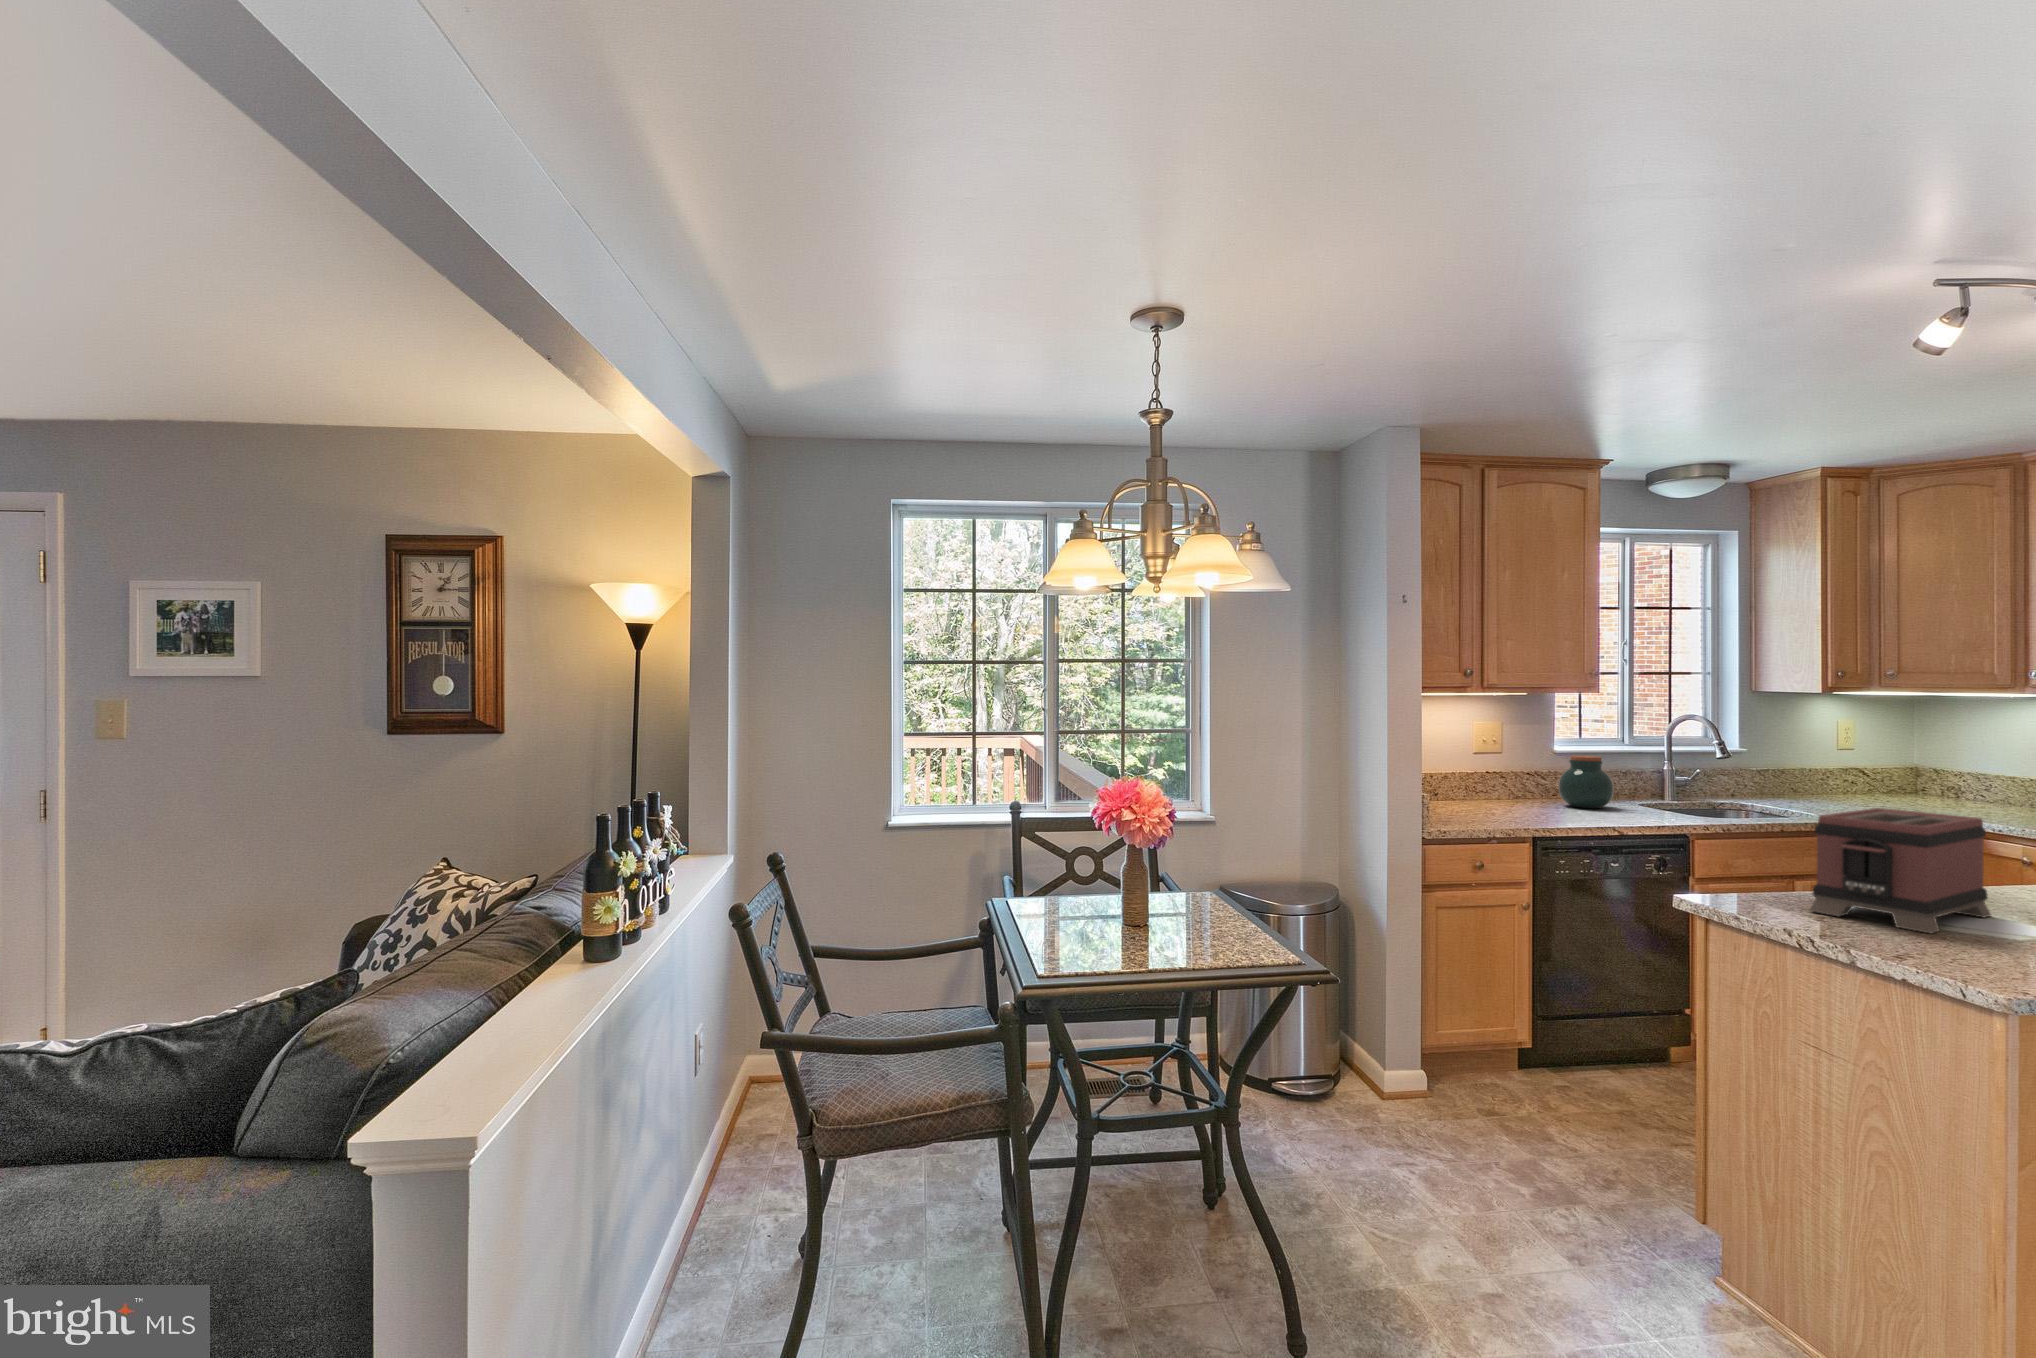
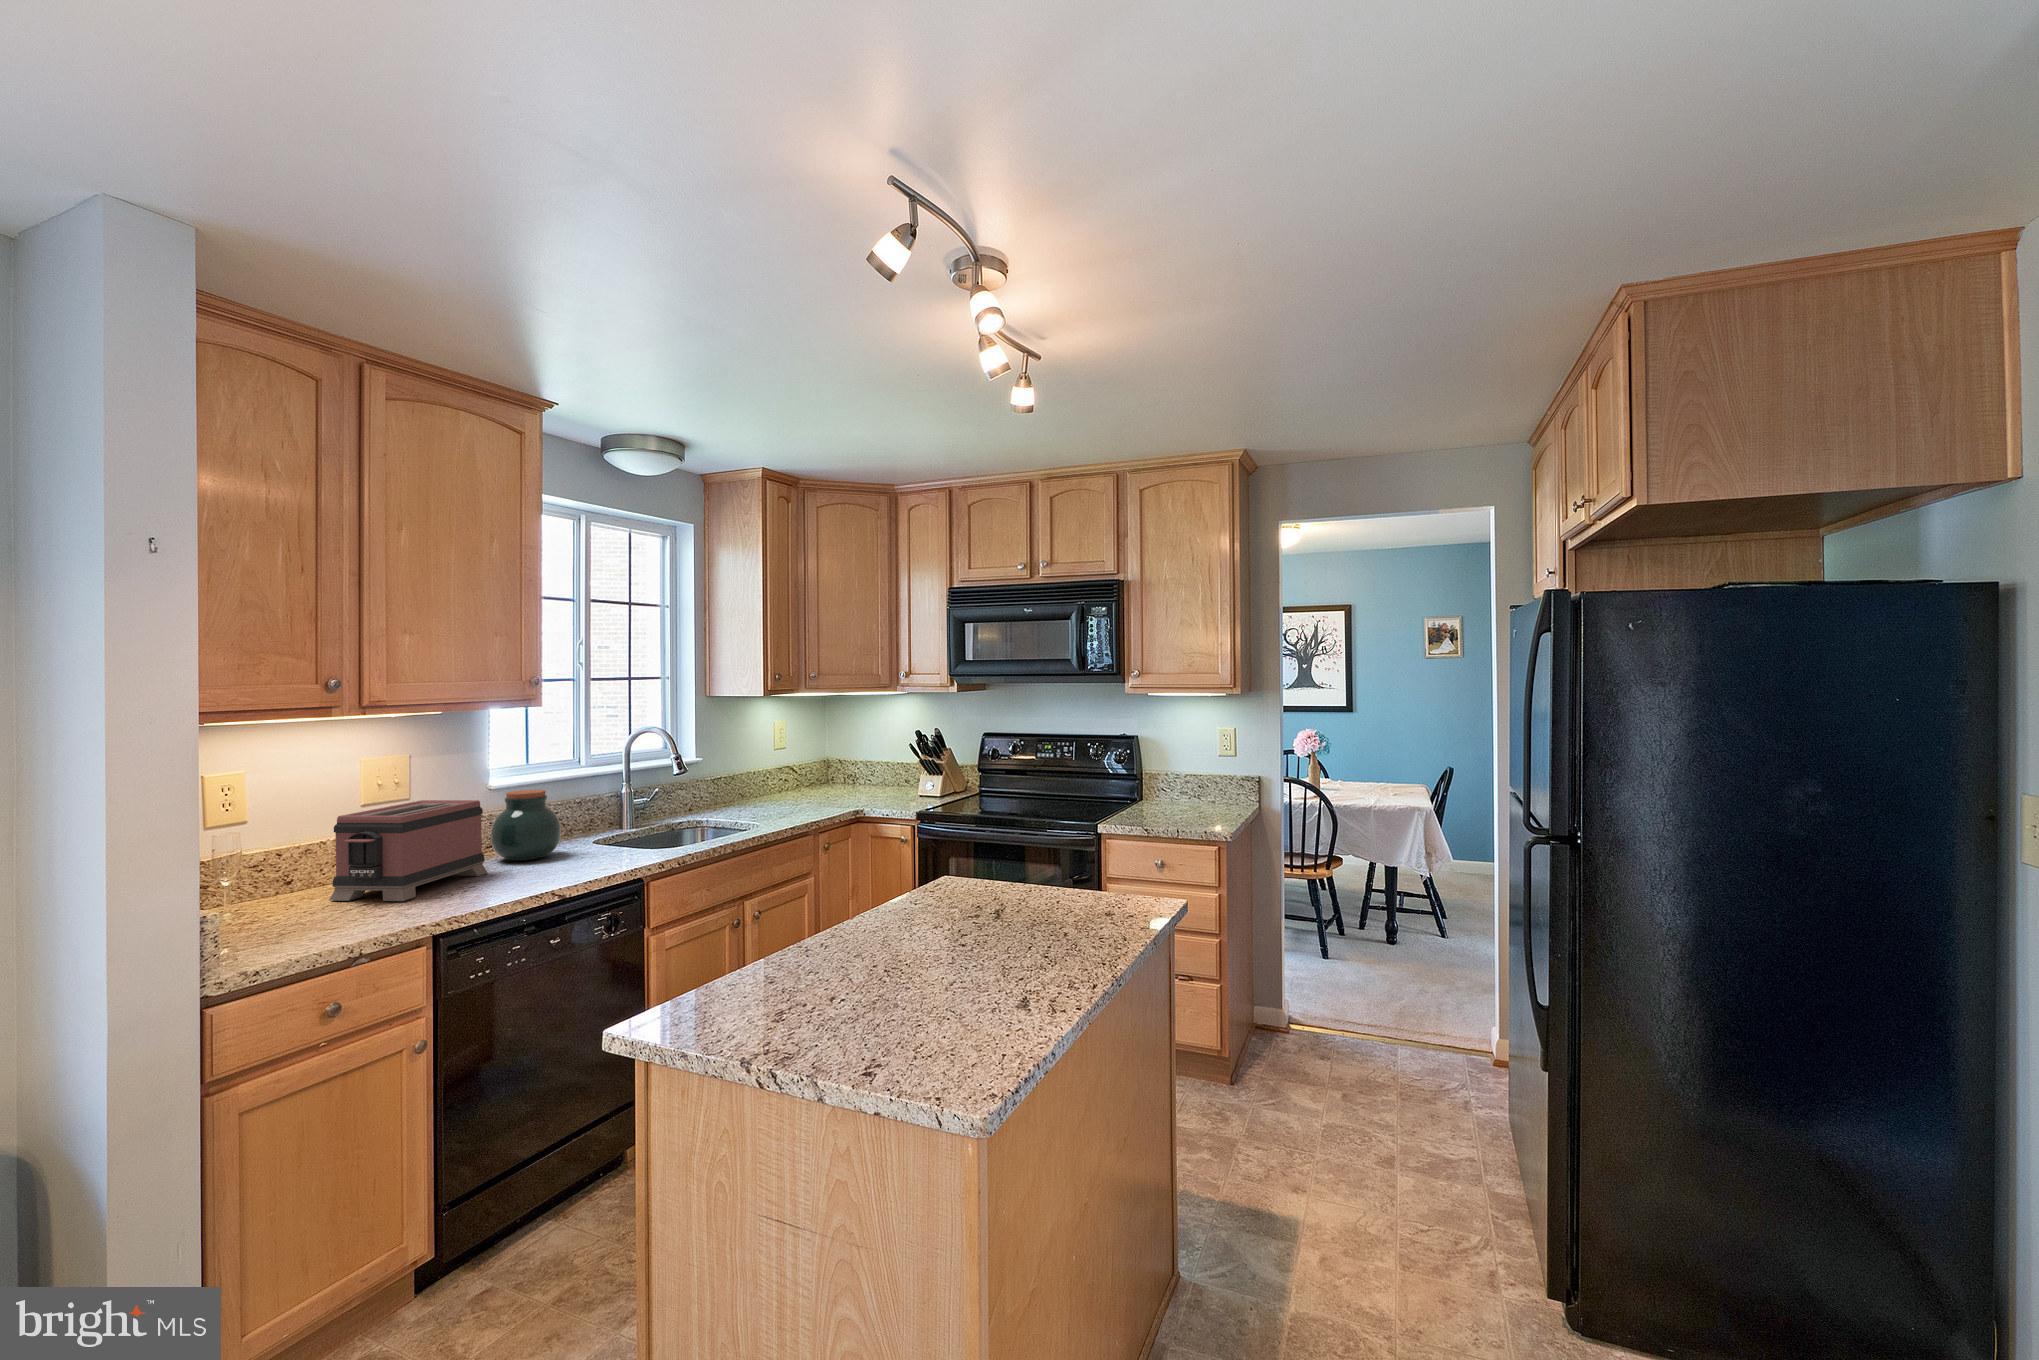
toaster: present [1809,808,1992,933] -> present [329,800,488,901]

